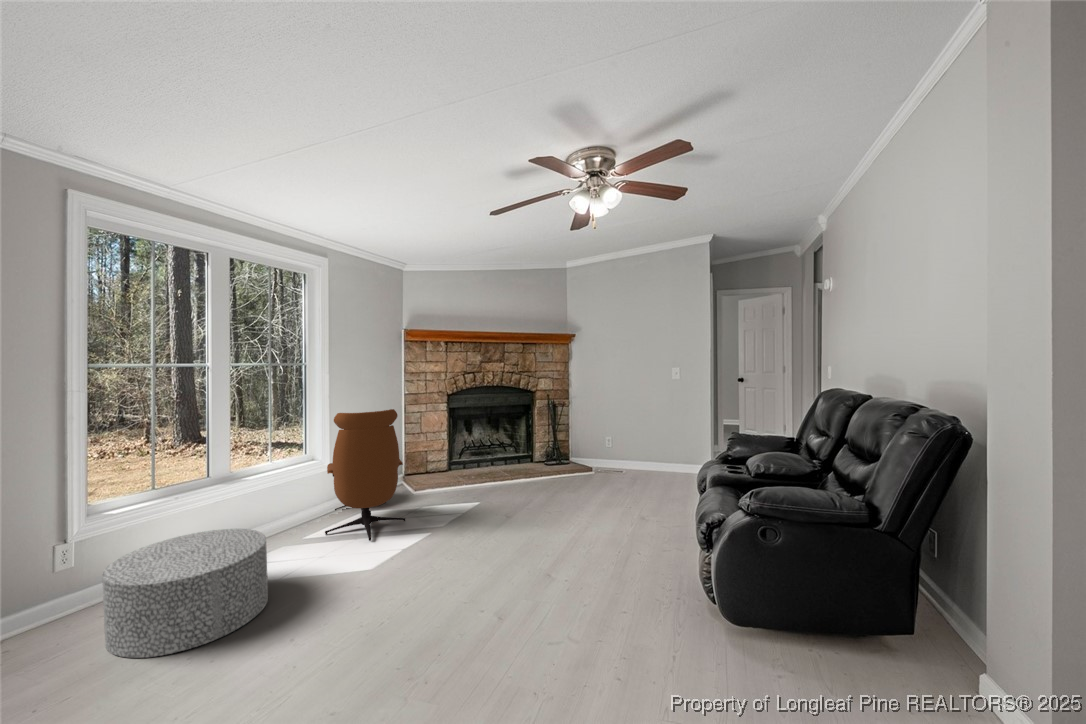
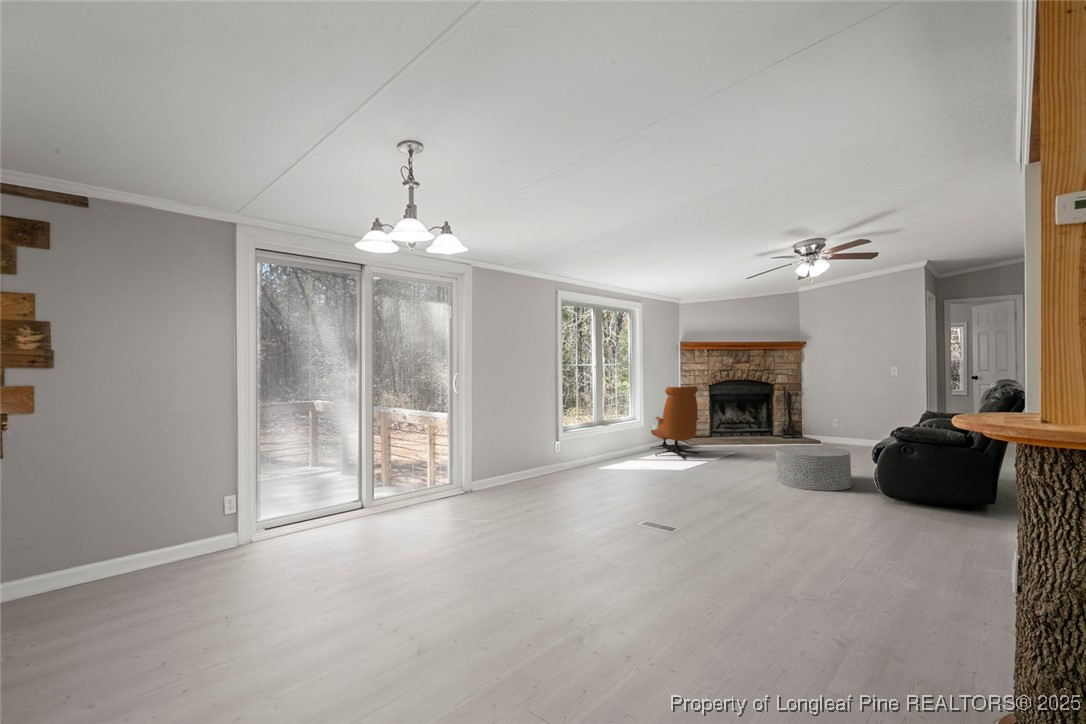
ottoman: present [102,529,268,658] -> present [776,445,851,491]

